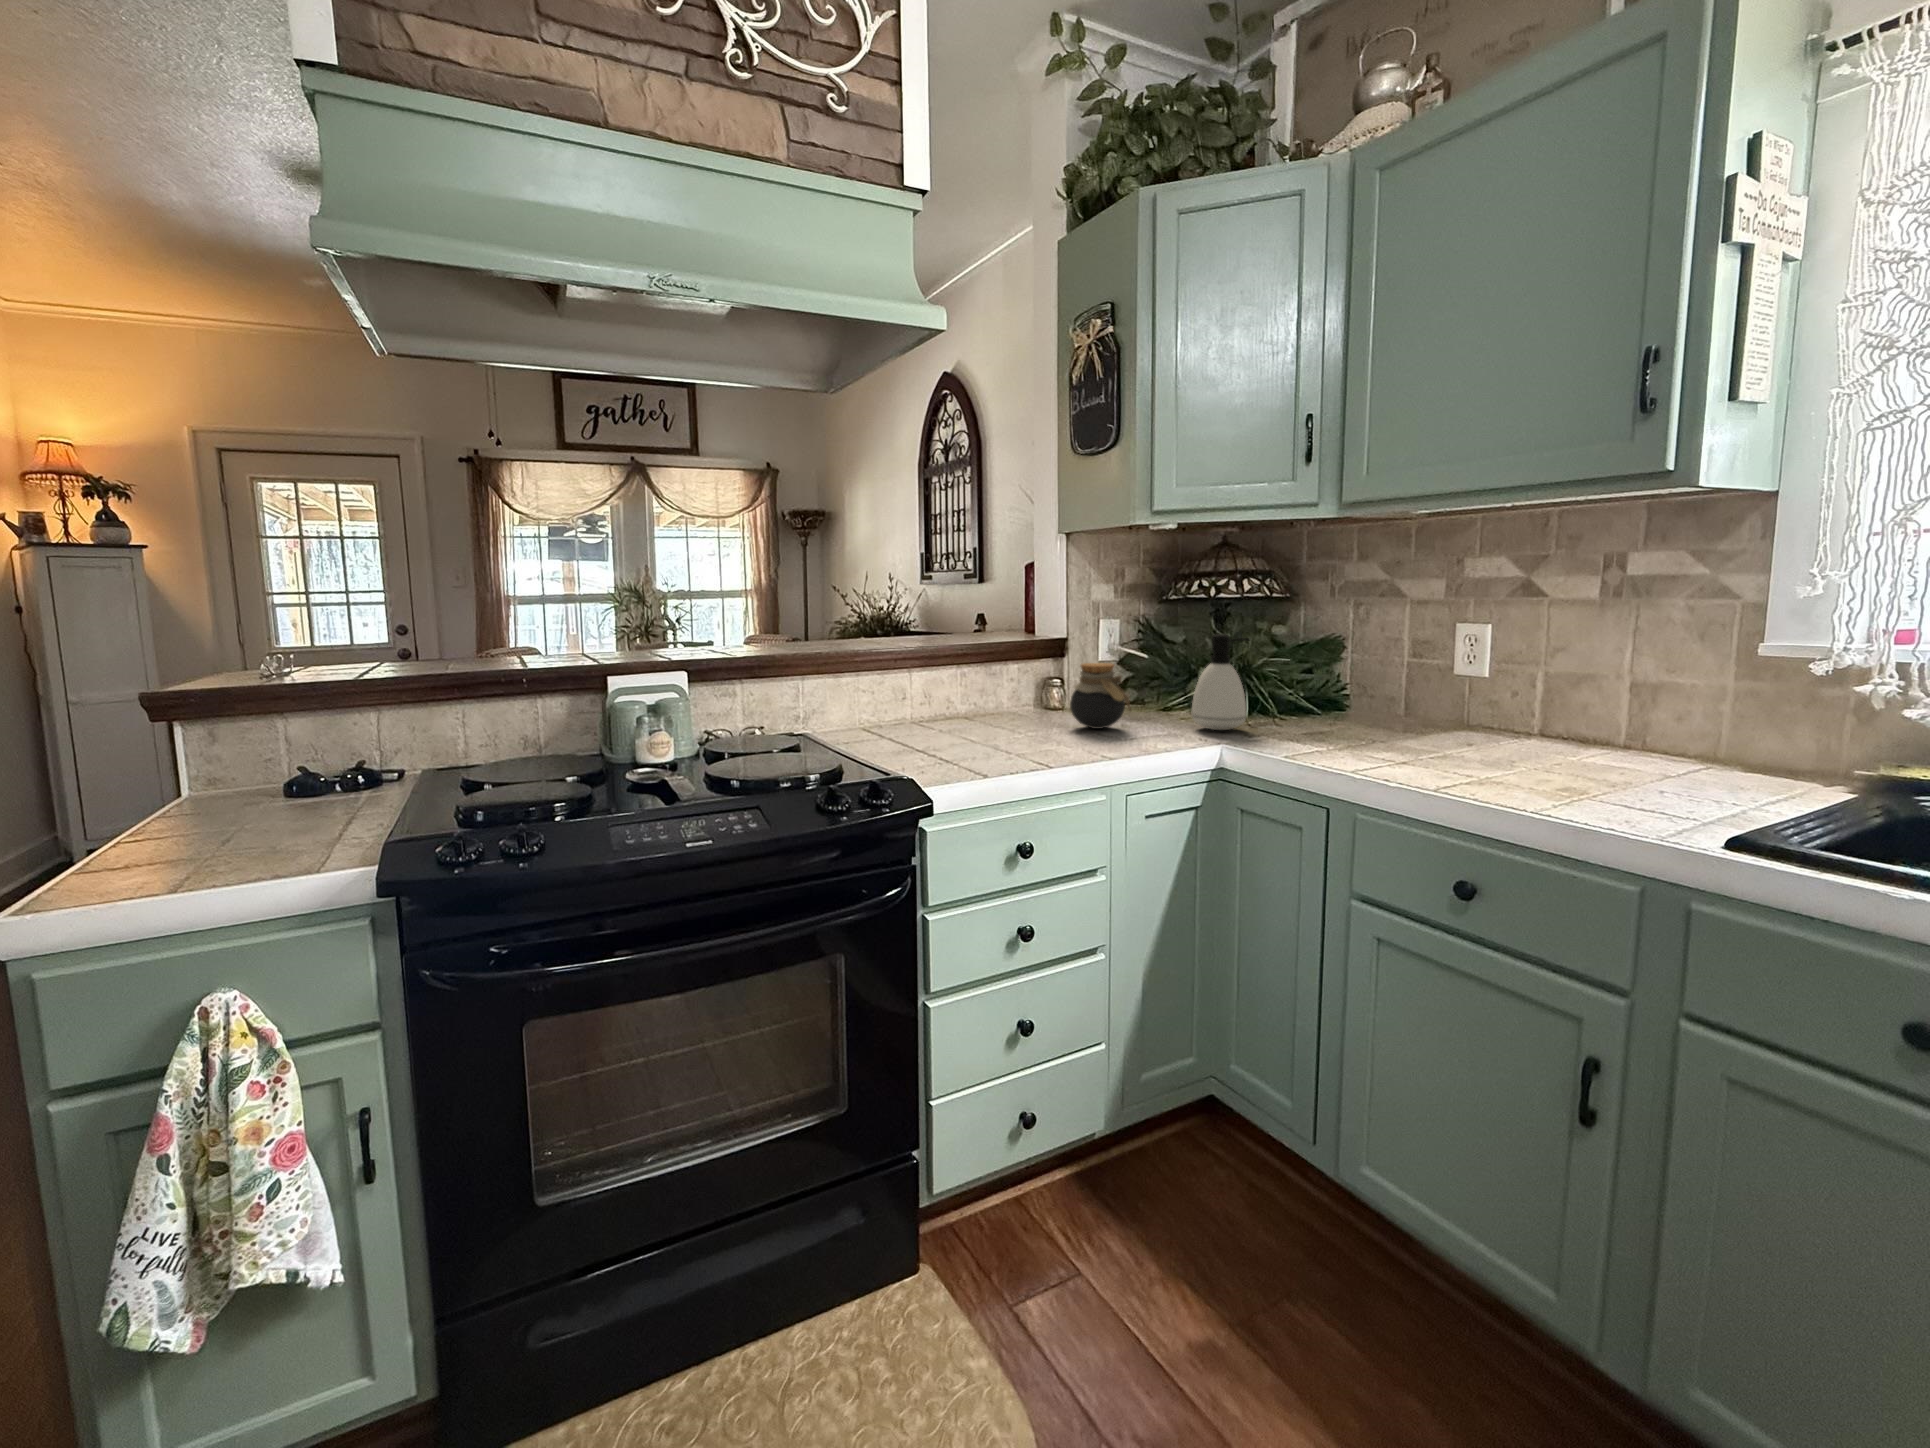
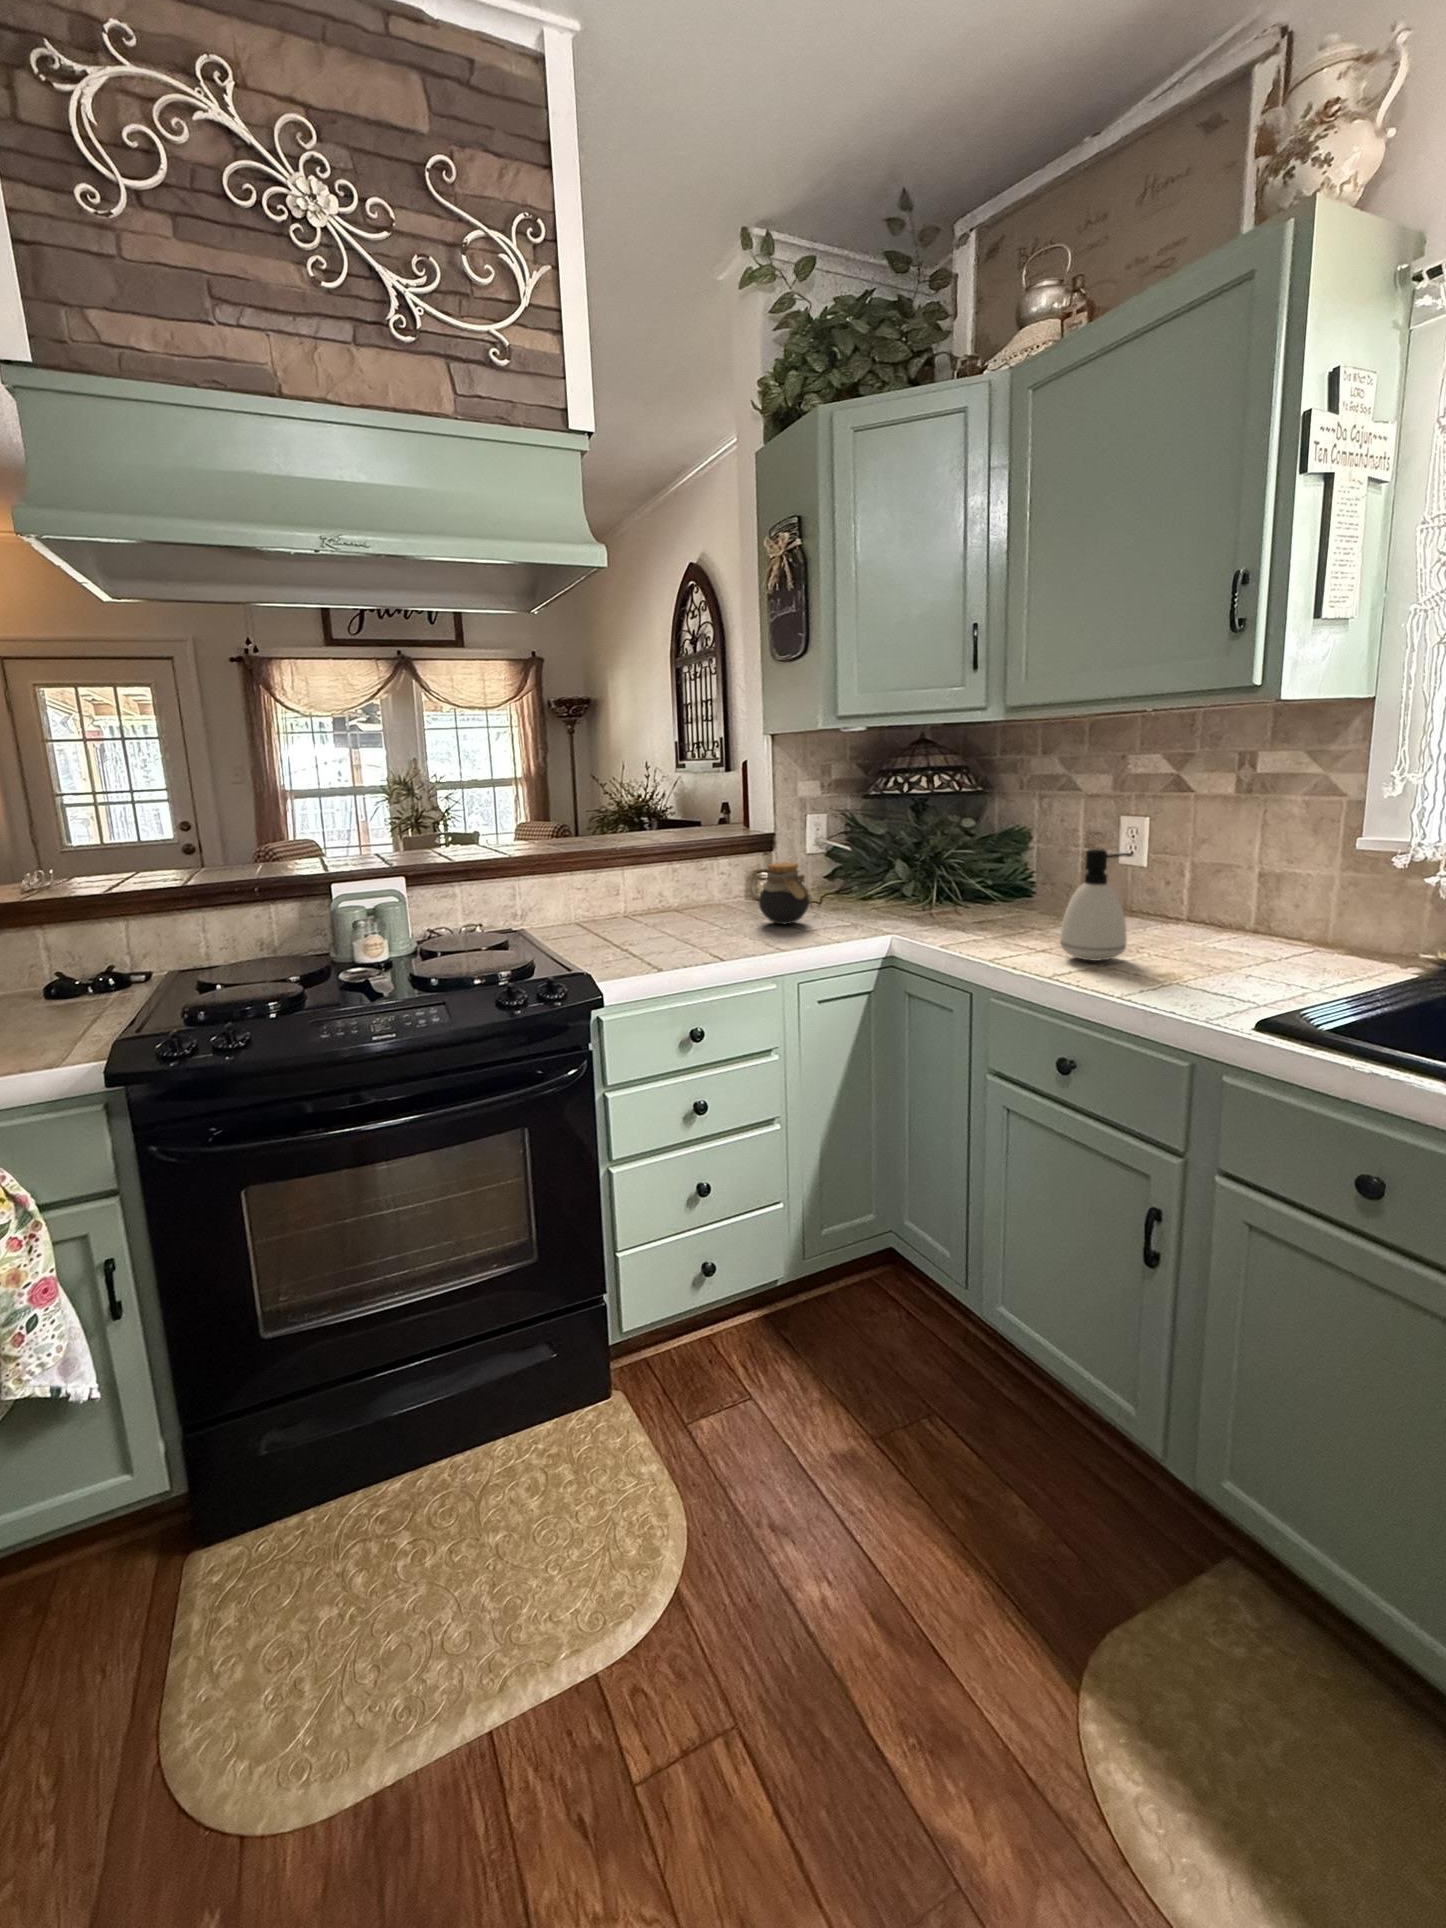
soap dispenser: present [1191,634,1250,730] -> present [1060,849,1132,961]

